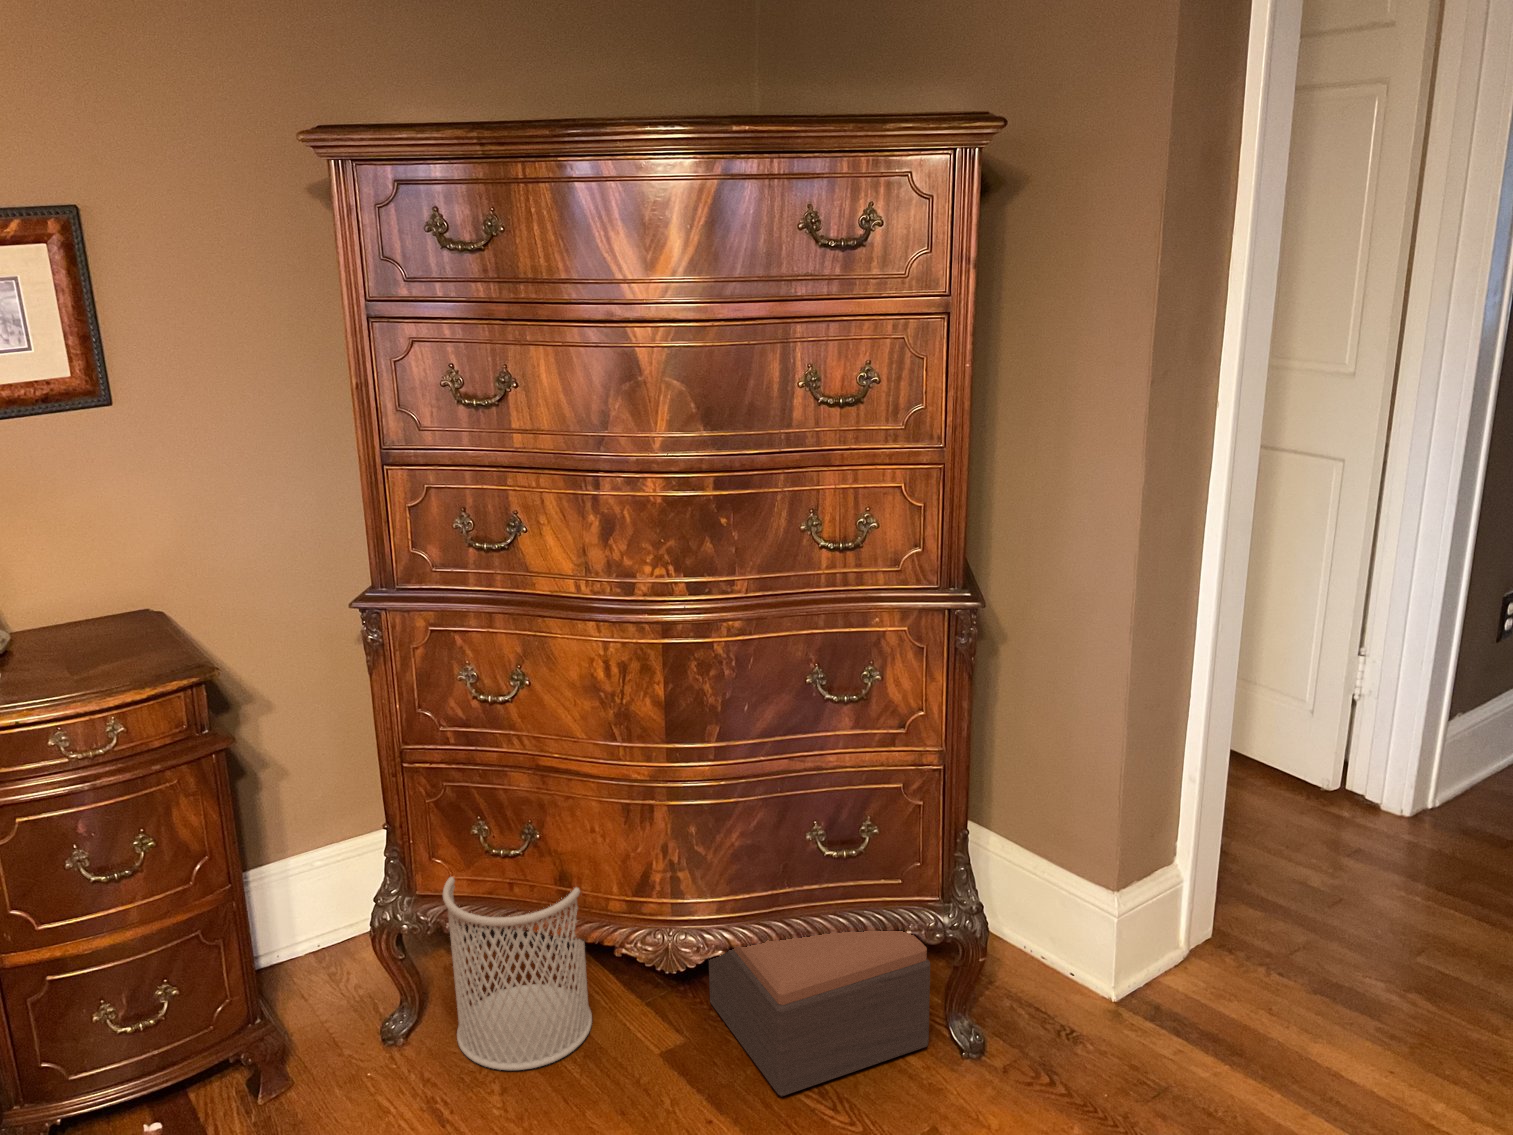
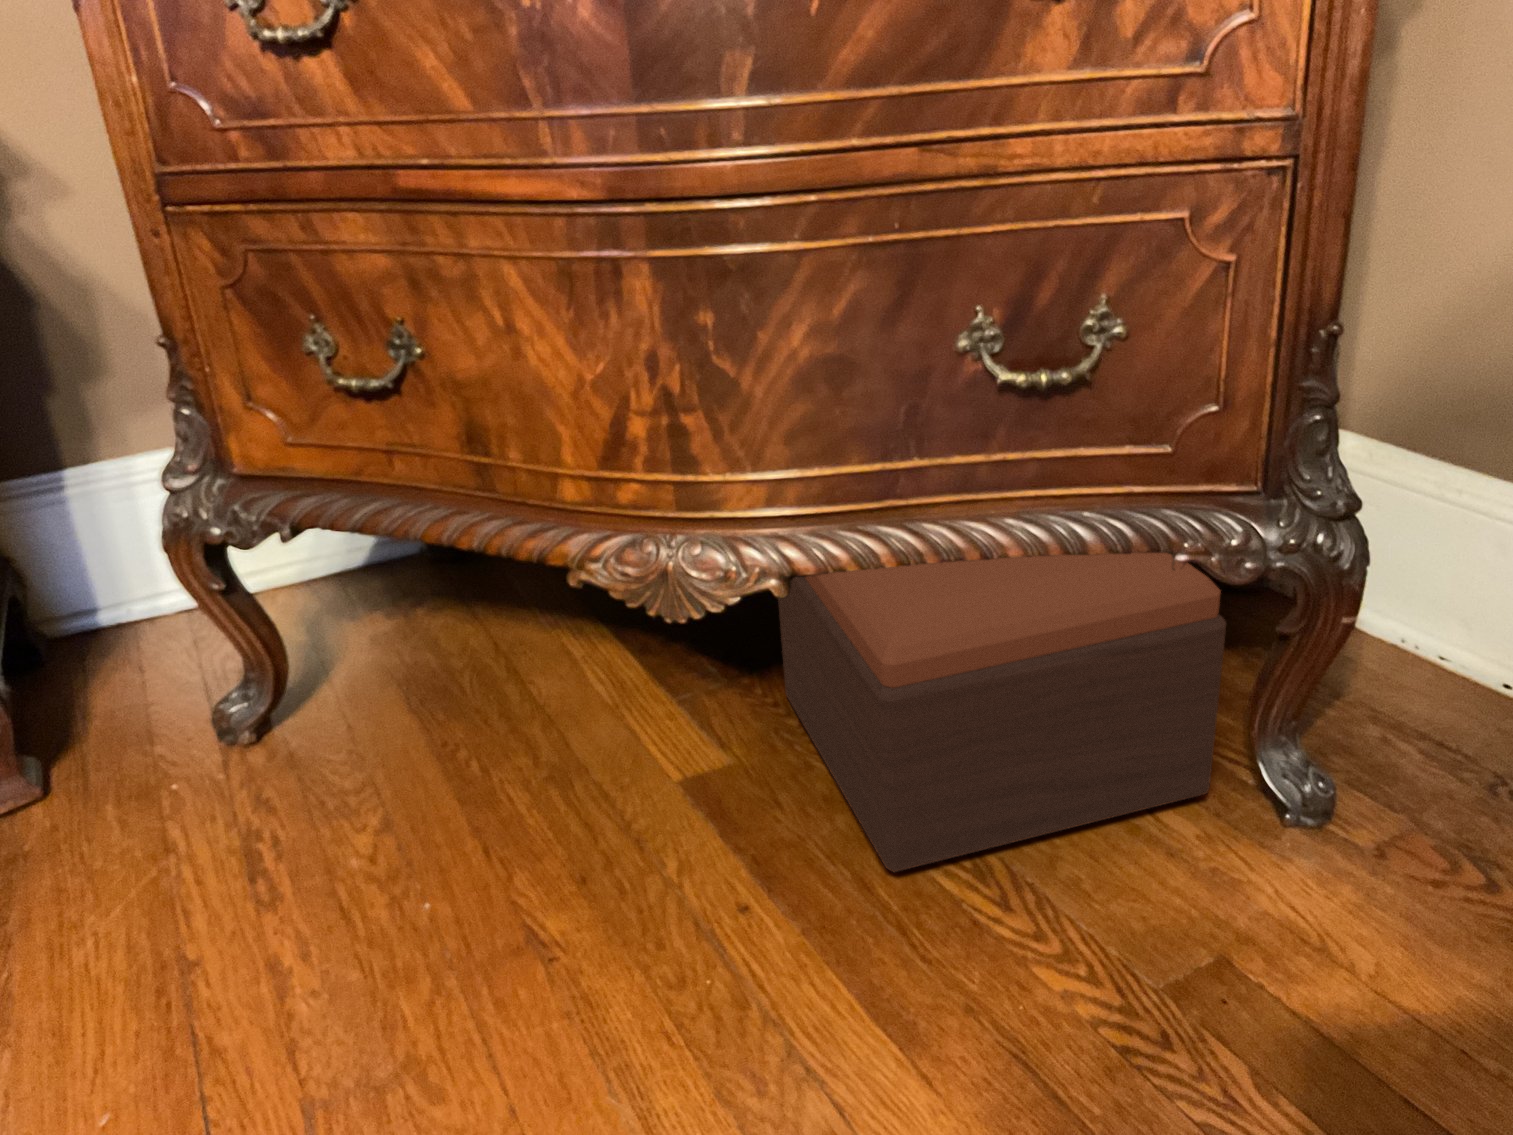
wastebasket: present [443,877,592,1070] -> none [254,405,571,791]

